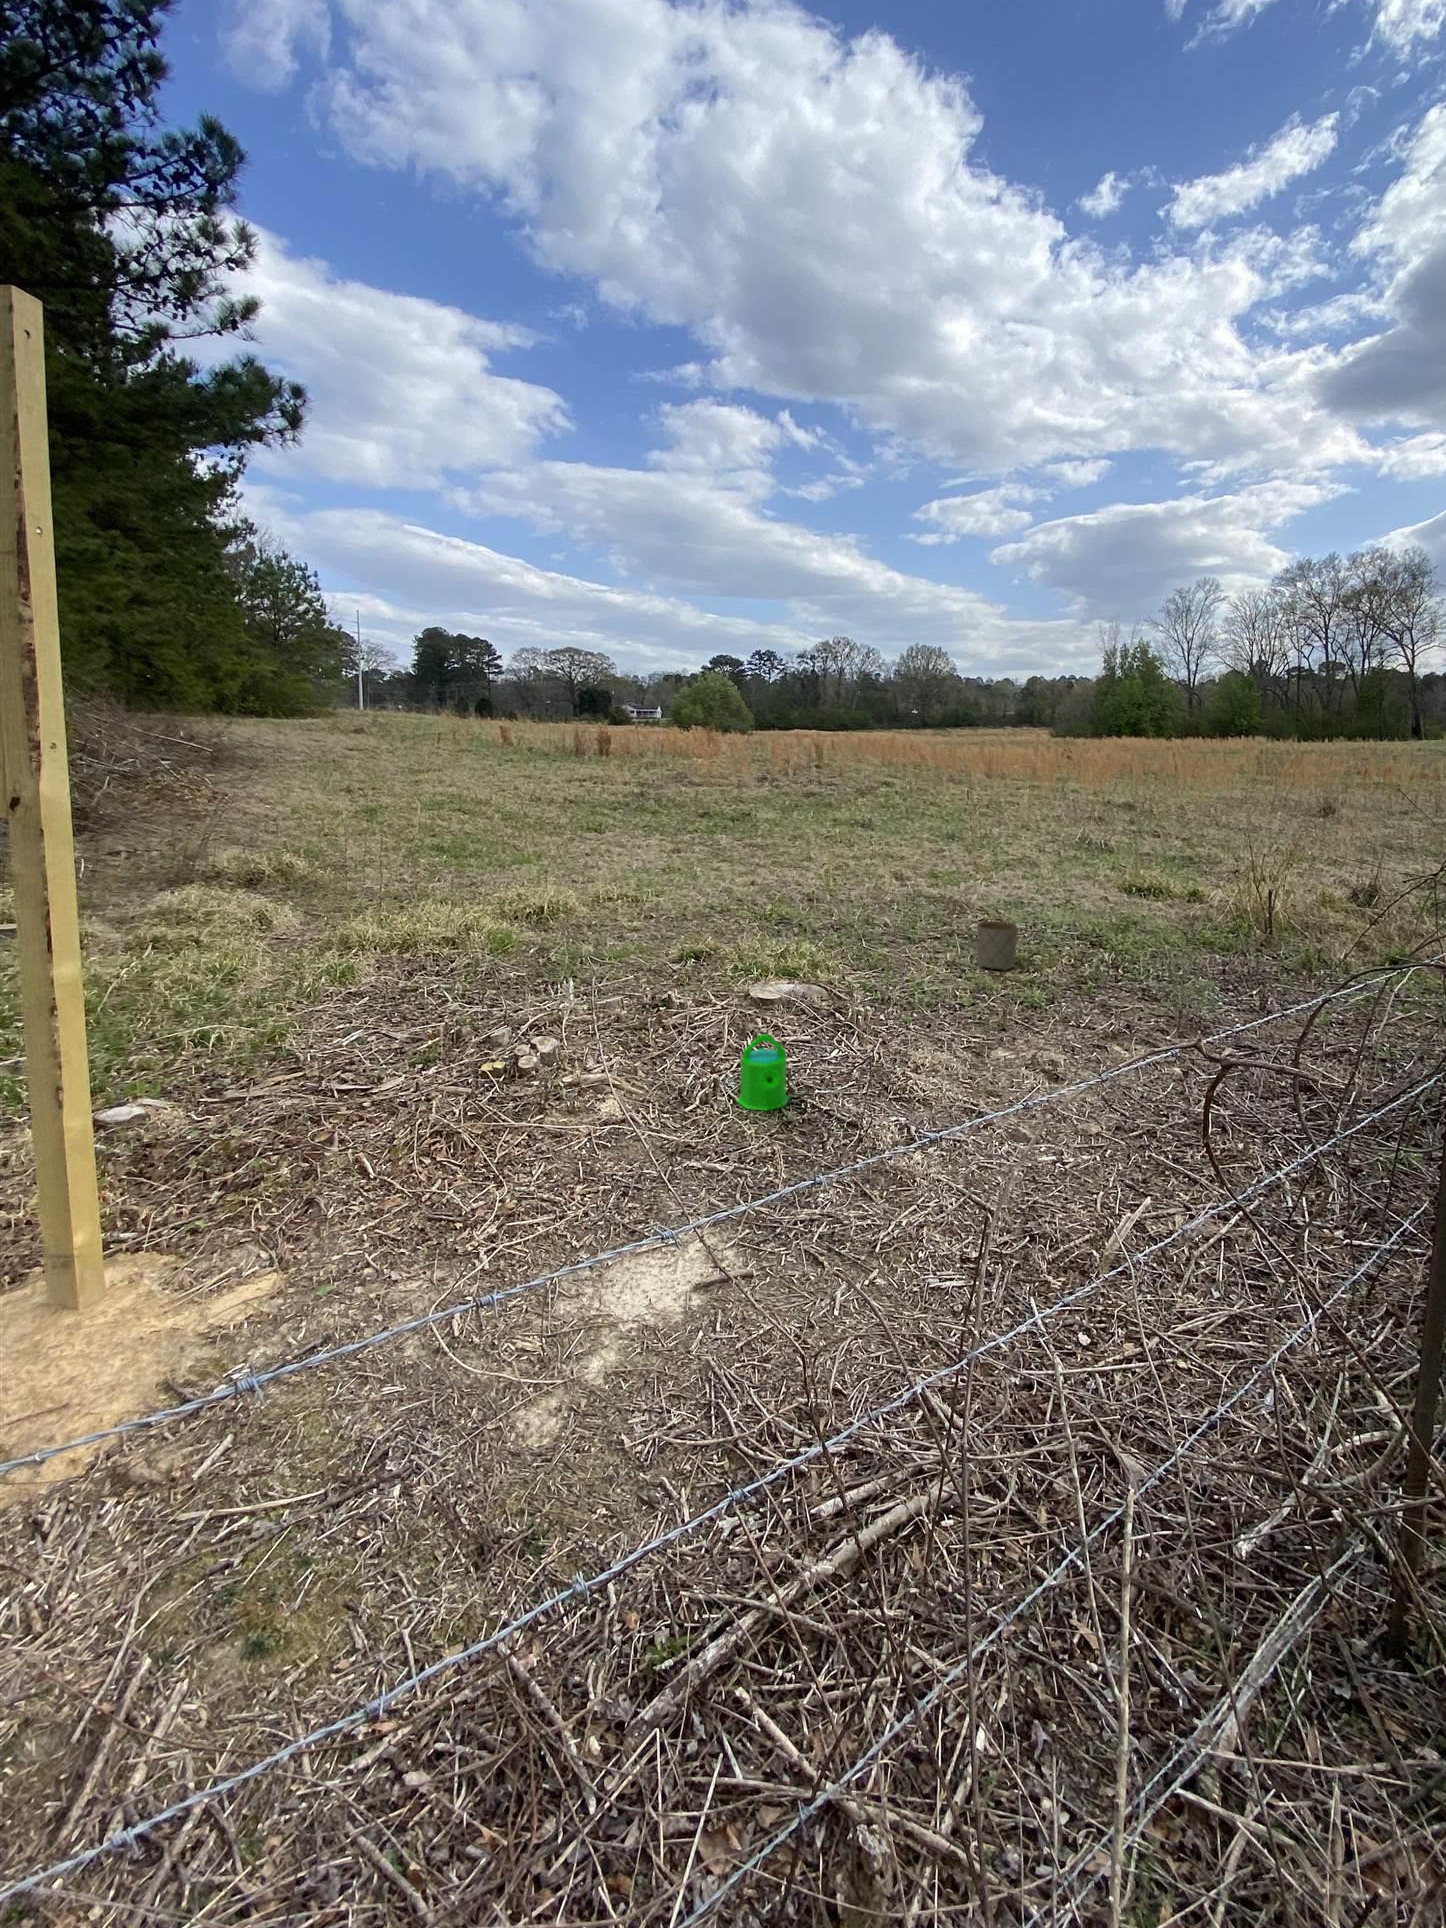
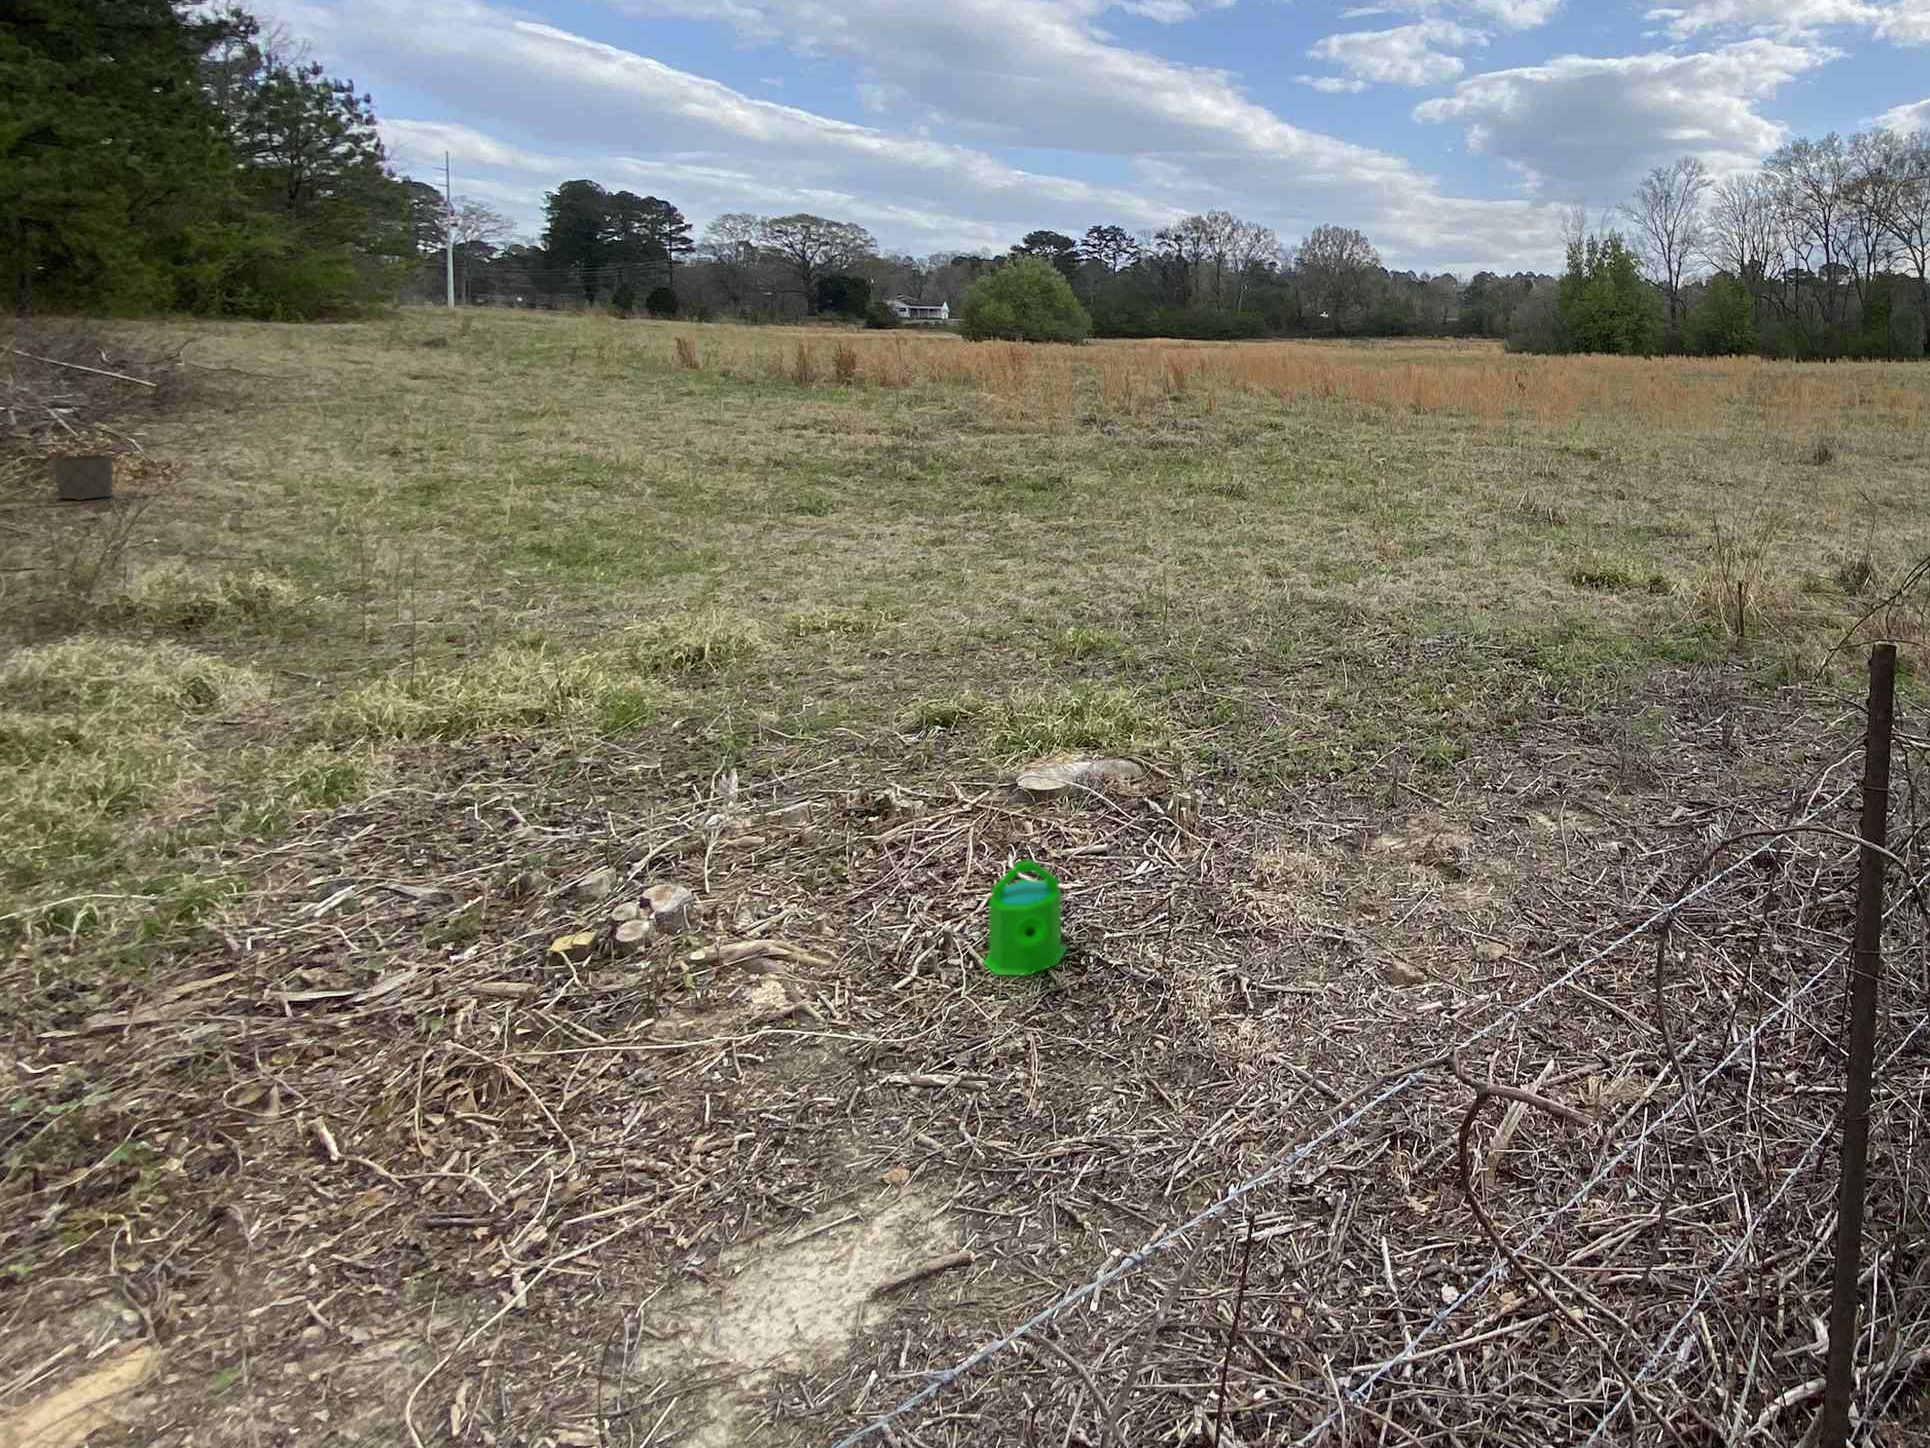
planter: present [977,921,1018,971] -> present [52,455,113,500]

